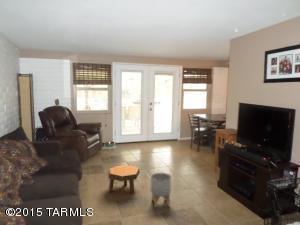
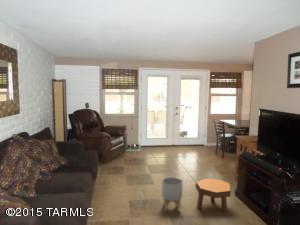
footstool: present [109,165,140,193] -> present [195,179,231,212]

